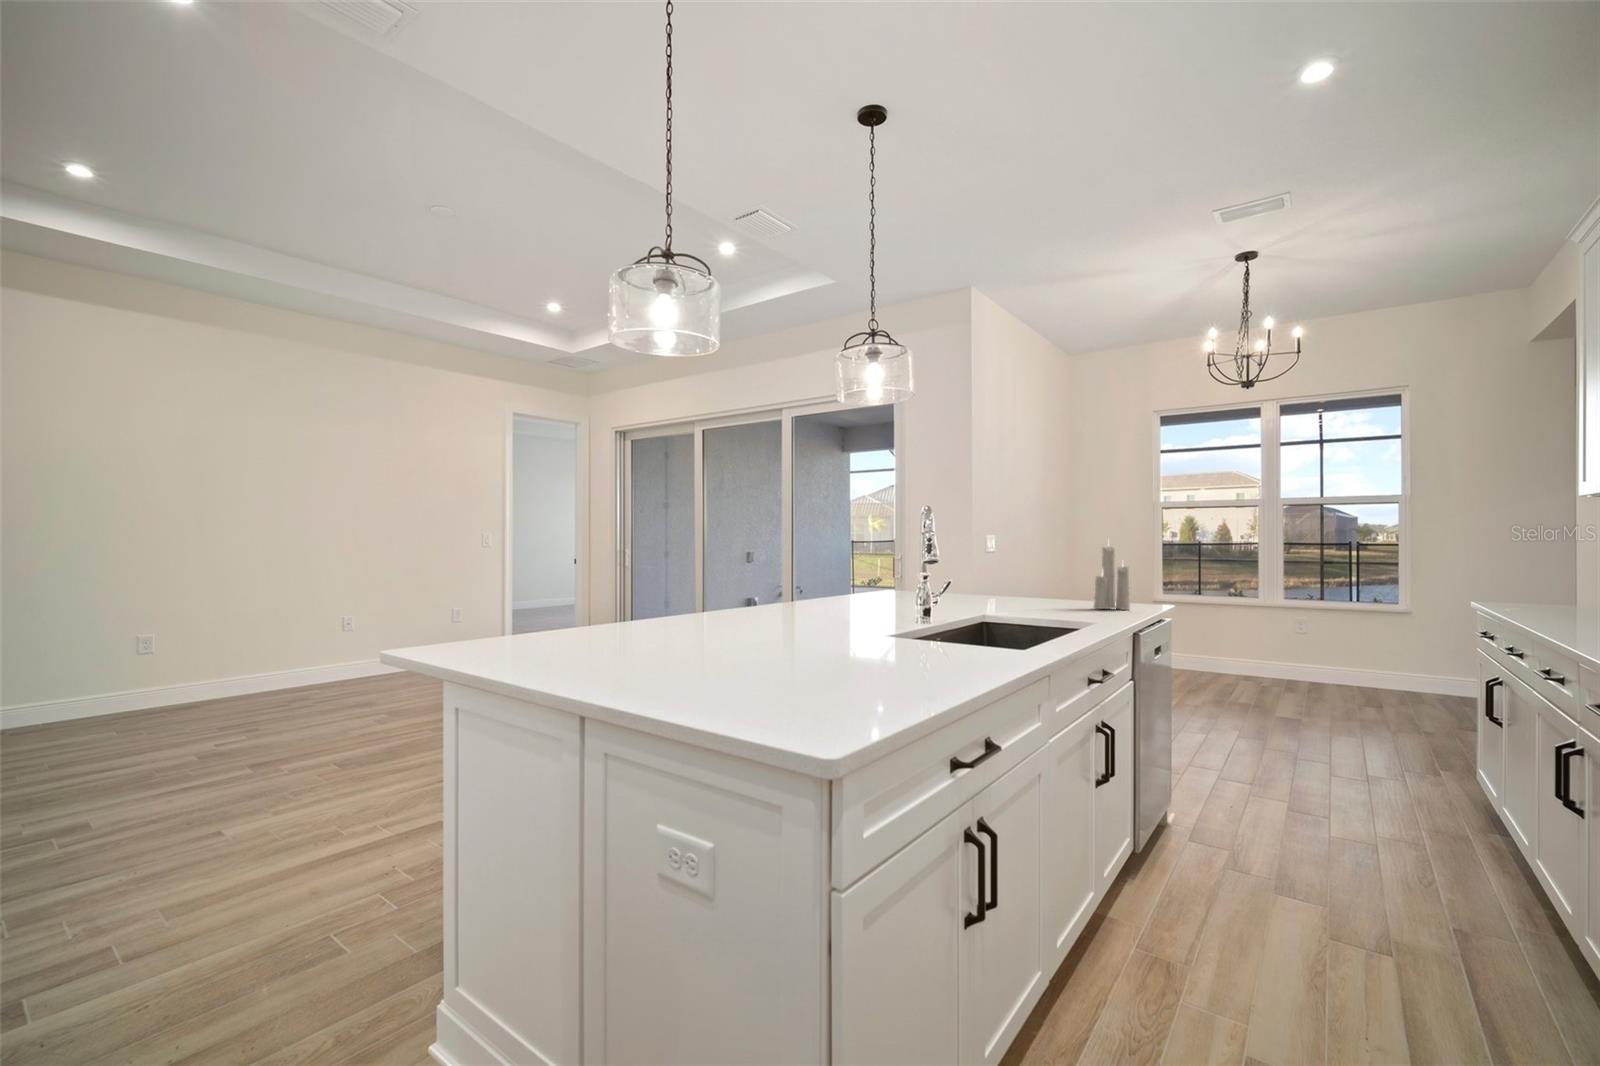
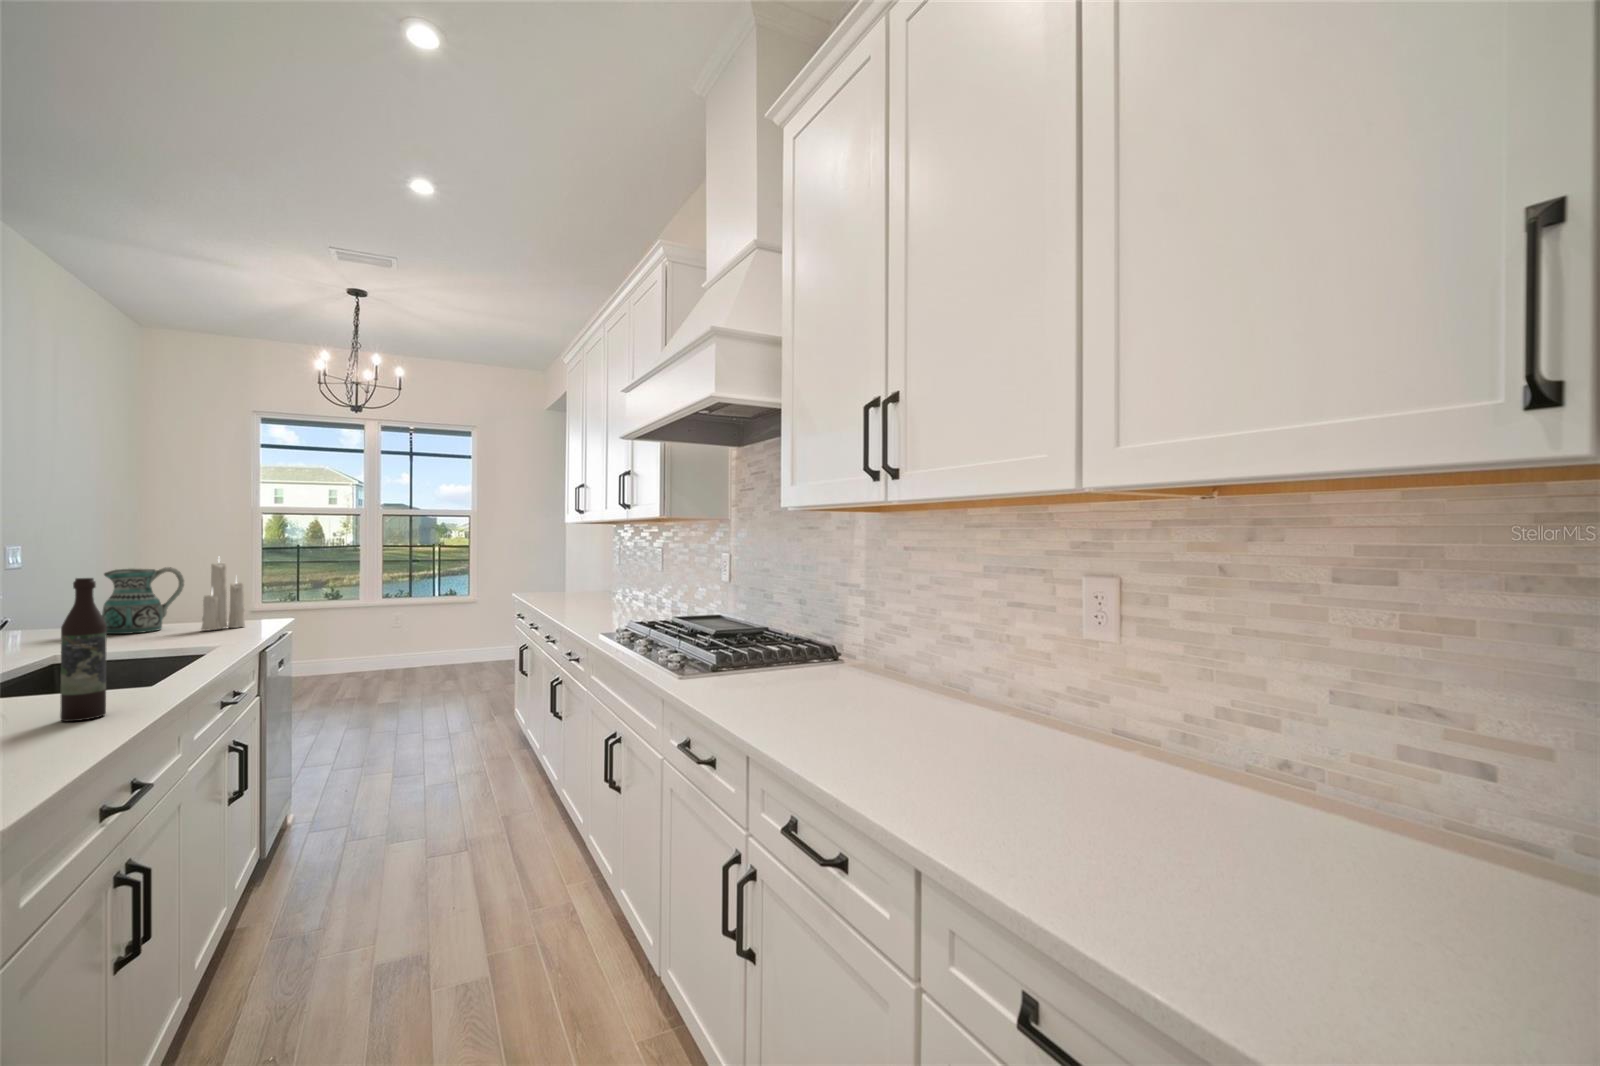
wine bottle: none [949,539,979,669] -> present [60,578,107,721]
ceramic pitcher: none [1029,550,1084,604] -> present [102,567,184,634]

